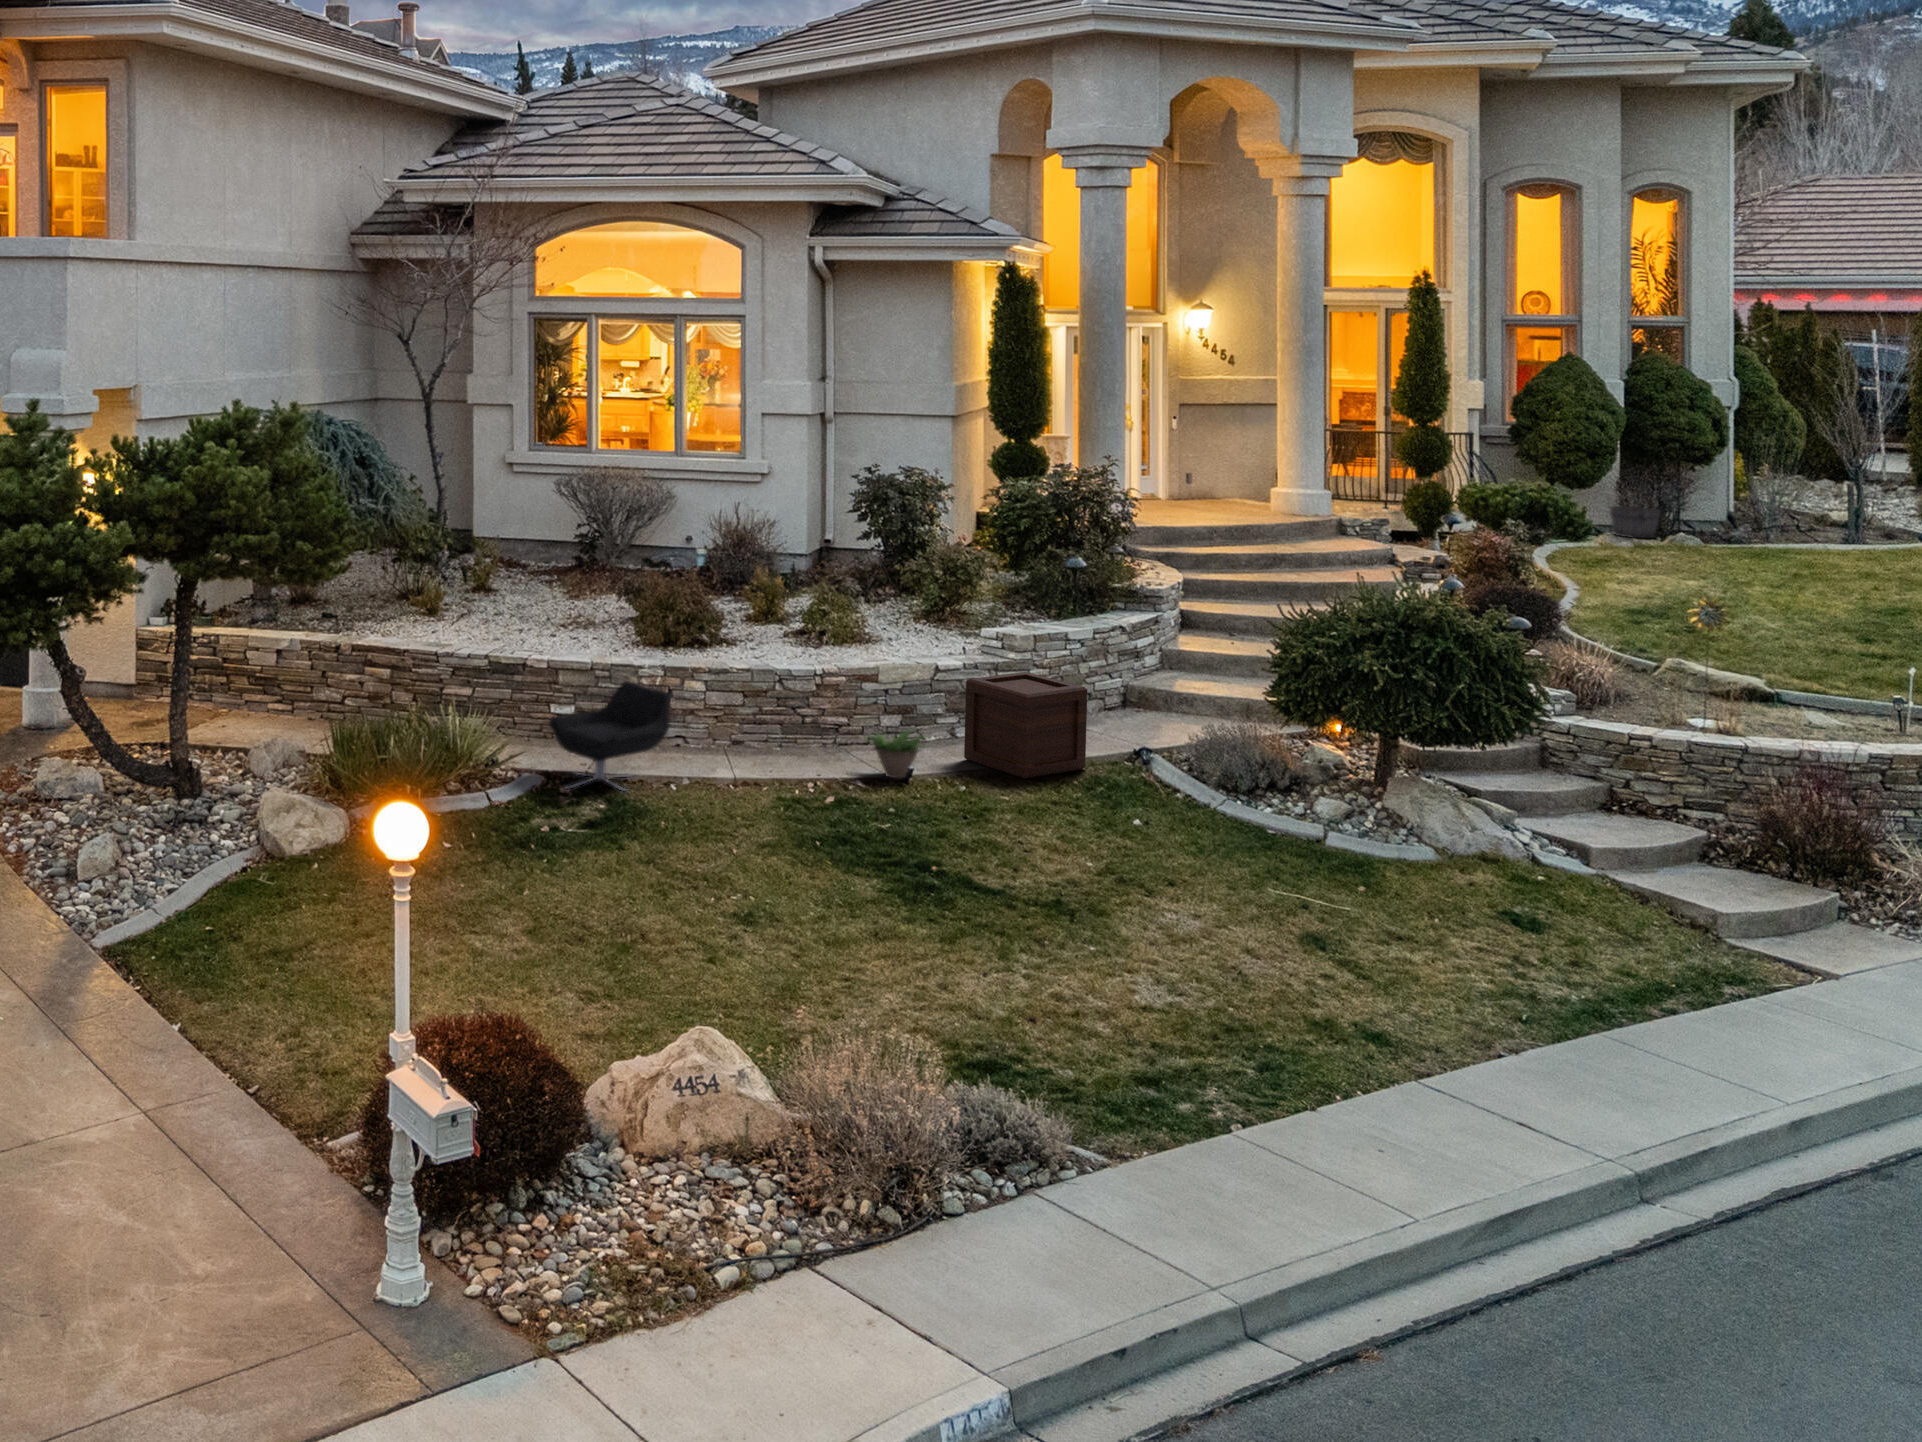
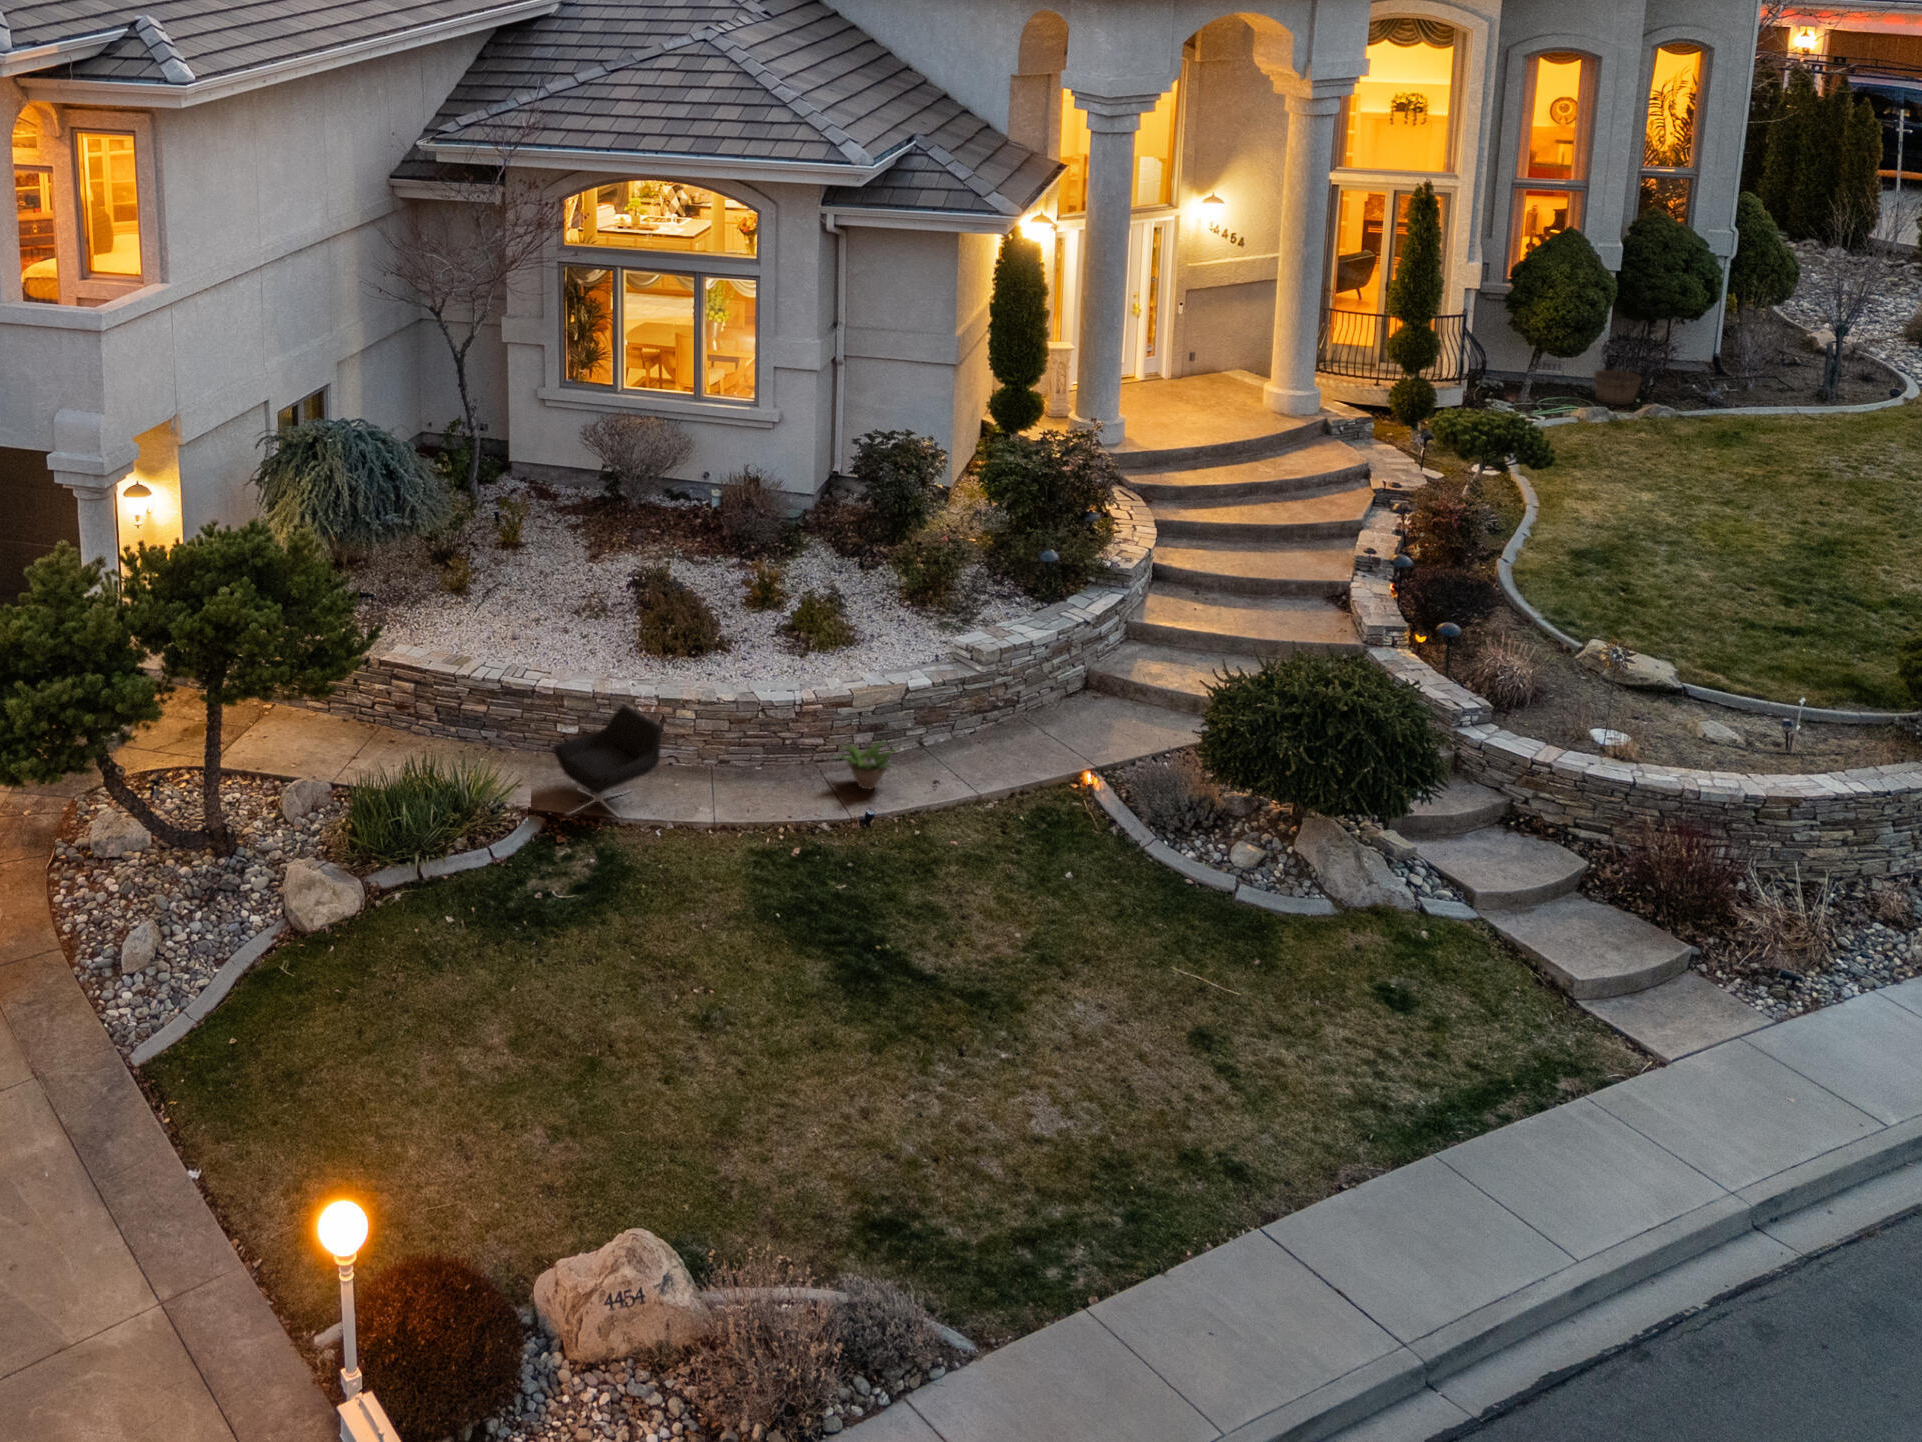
wooden crate: present [964,672,1087,779] -> none [933,673,1045,786]

